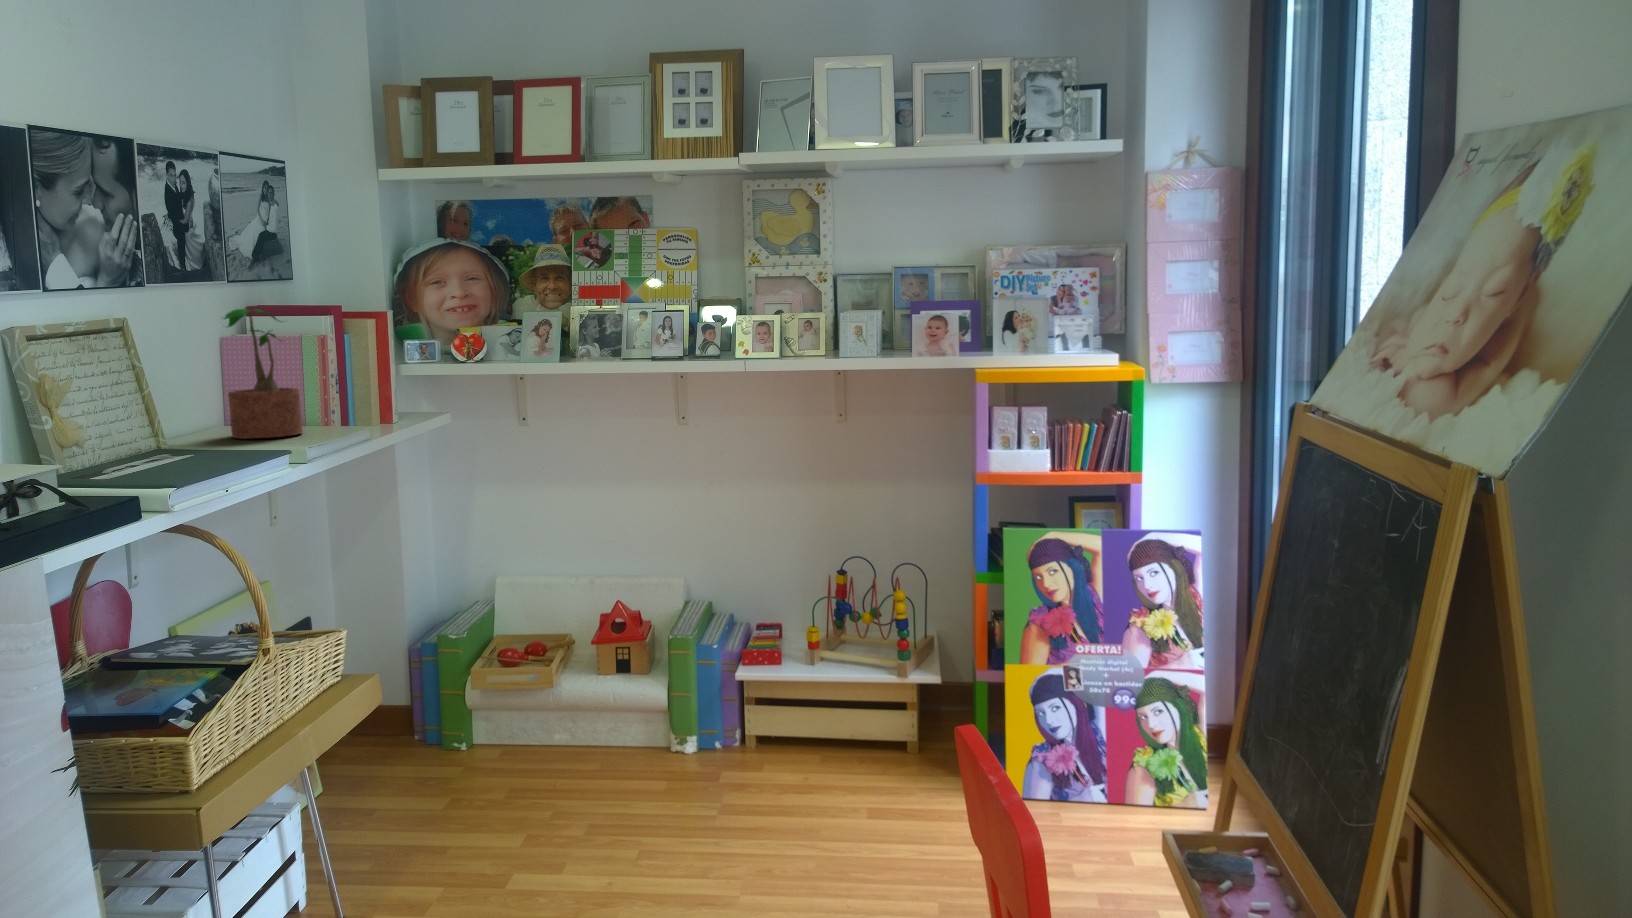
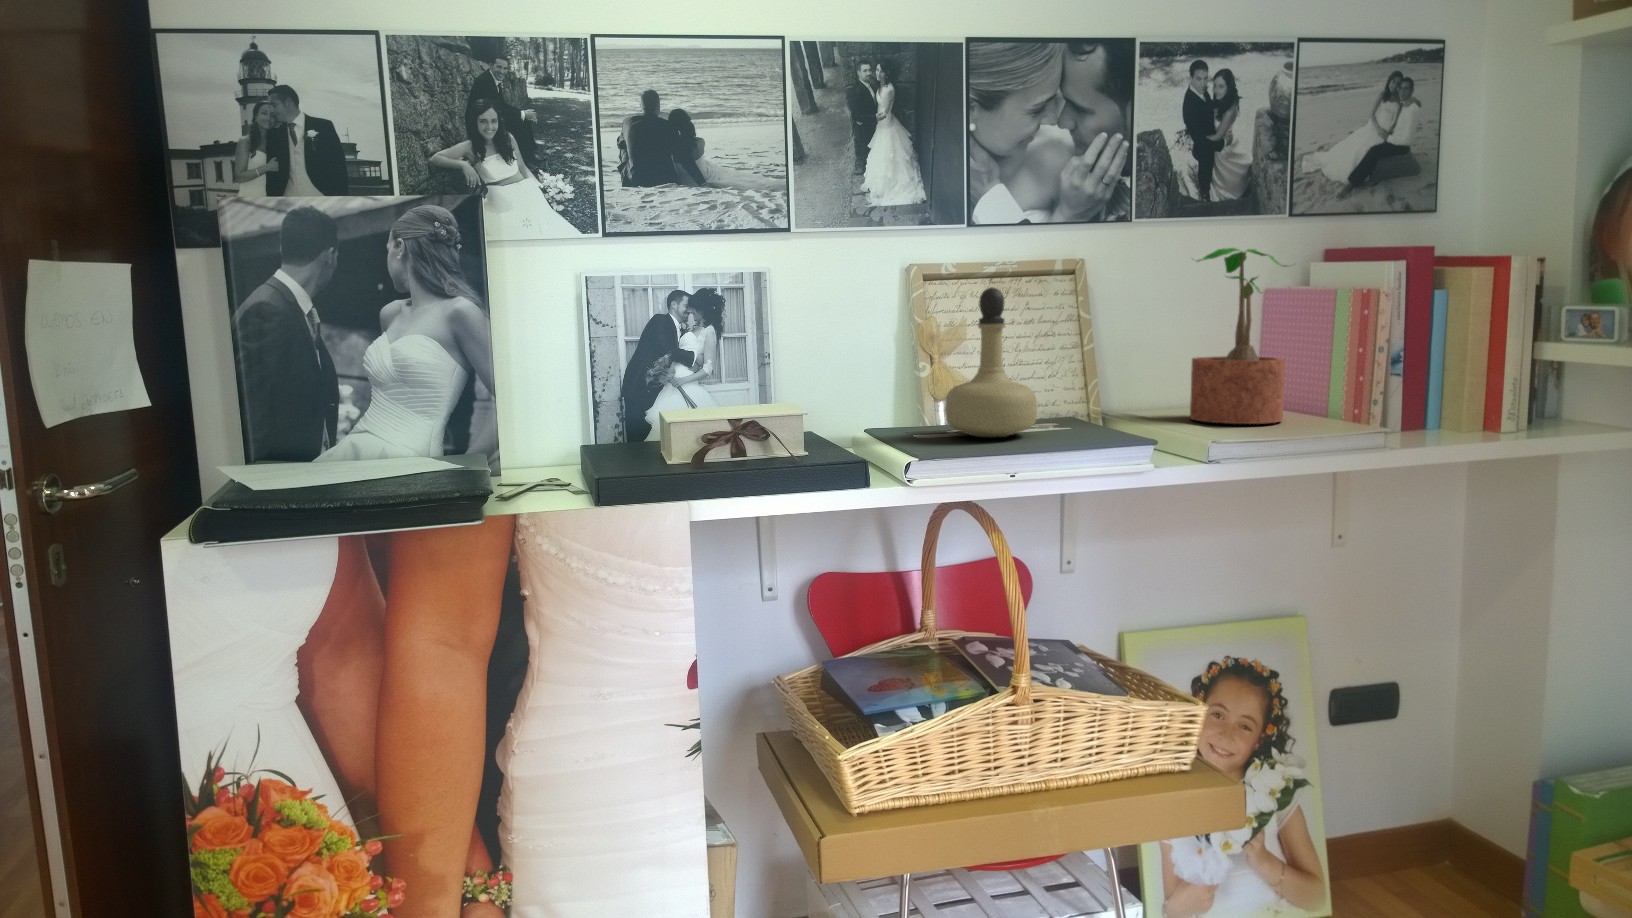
perfume bottle: none [117,345,202,468] -> present [945,287,1037,437]

